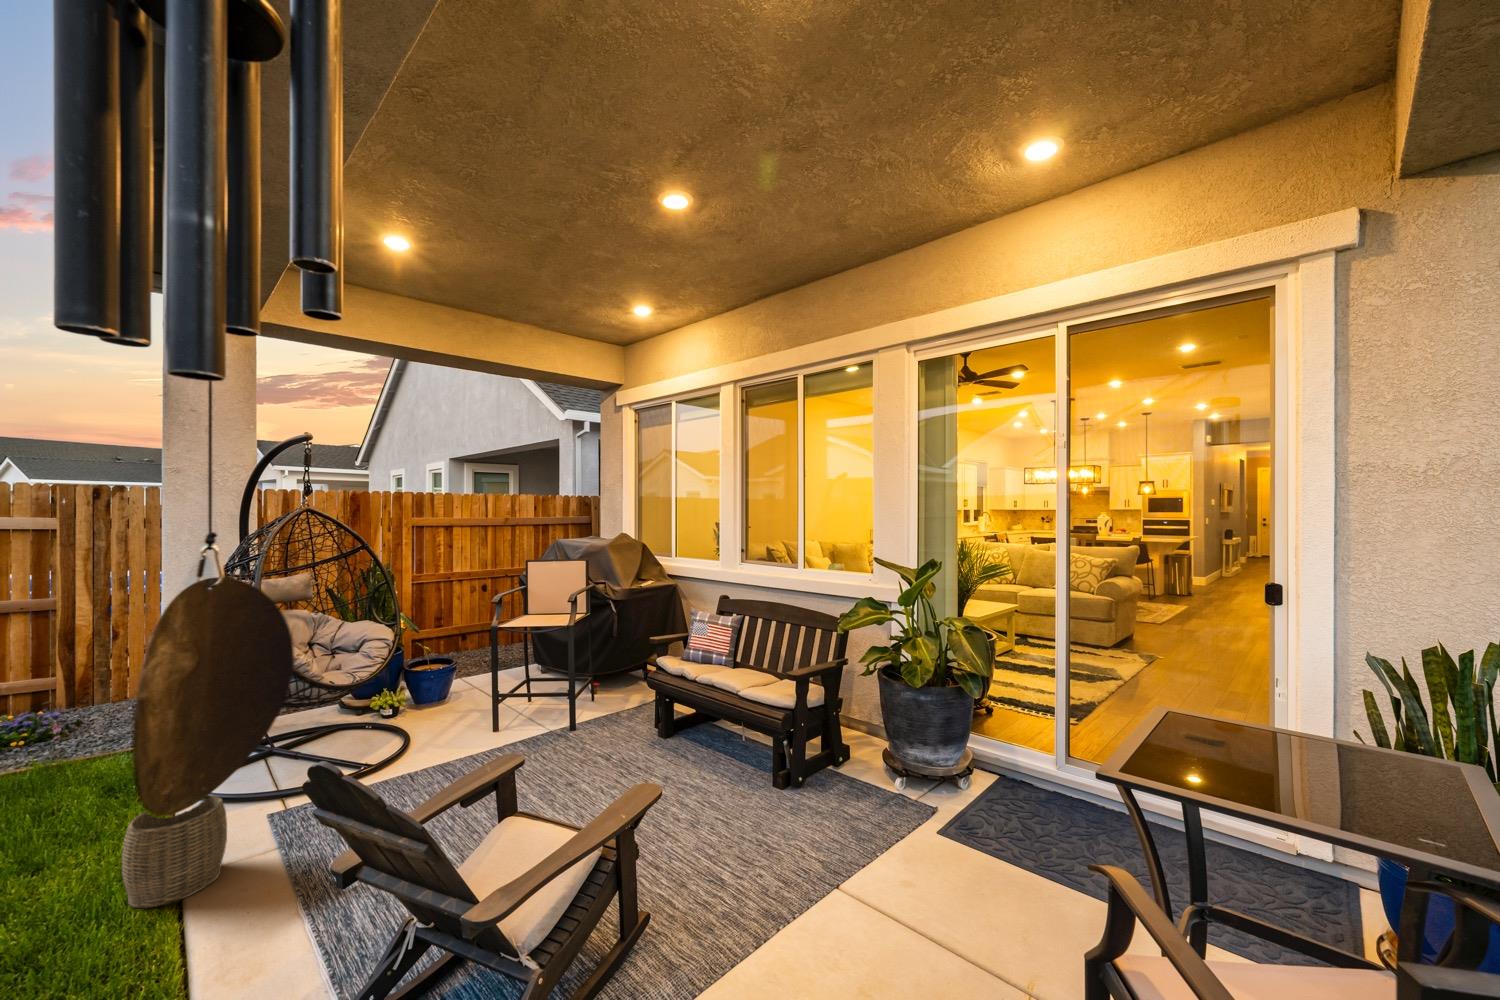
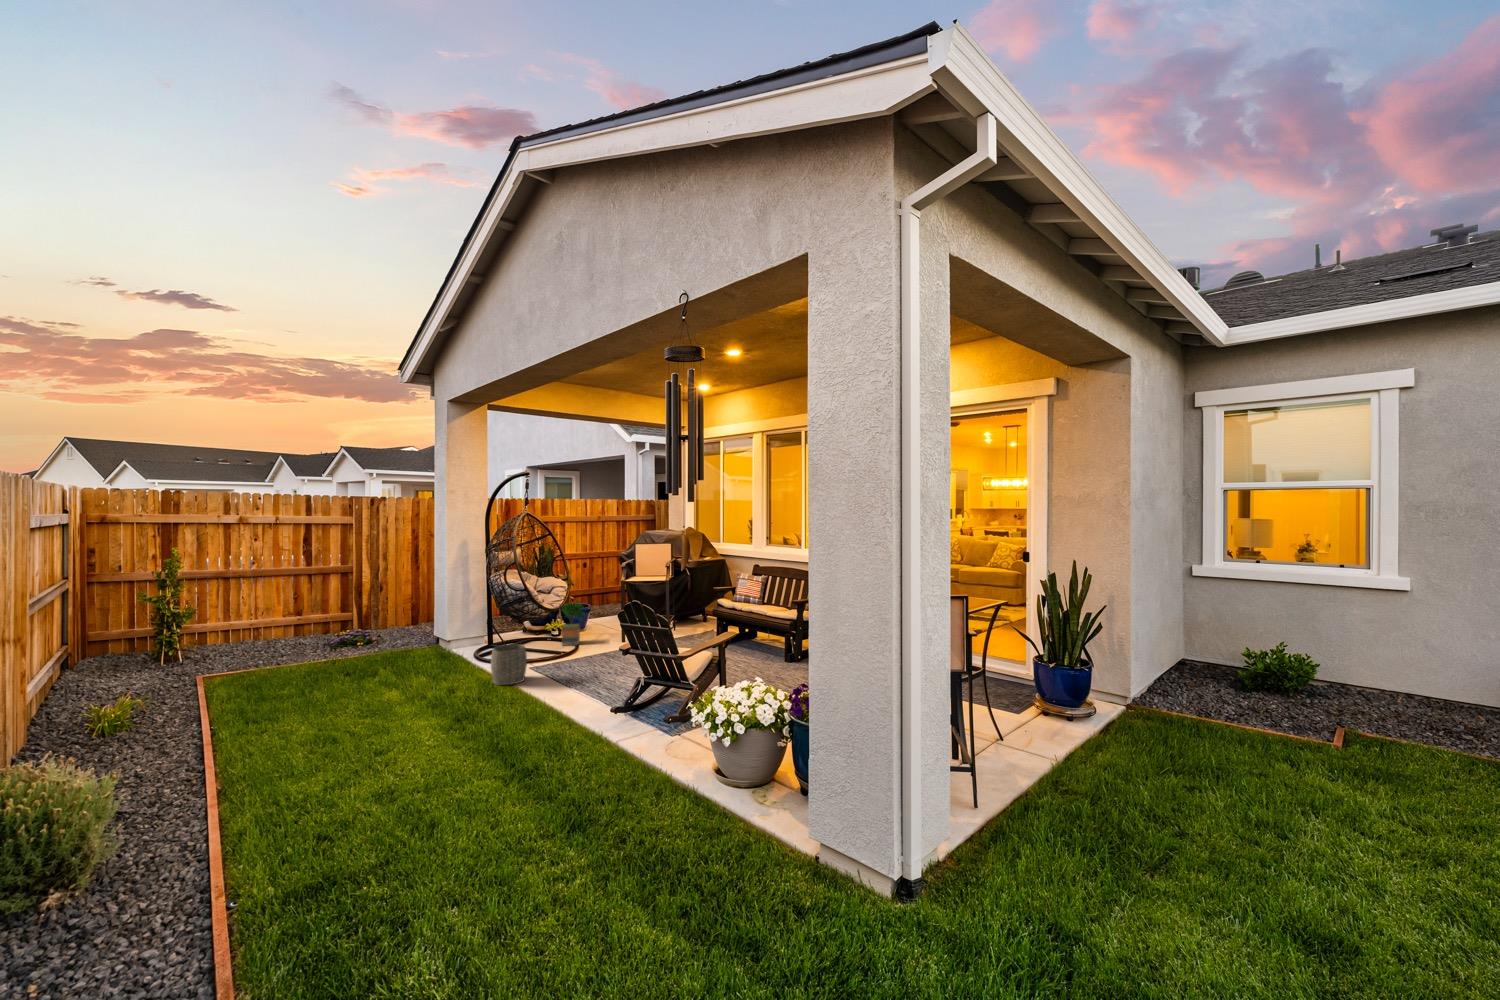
potted tree: none [378,667,432,747] -> present [559,603,584,646]

